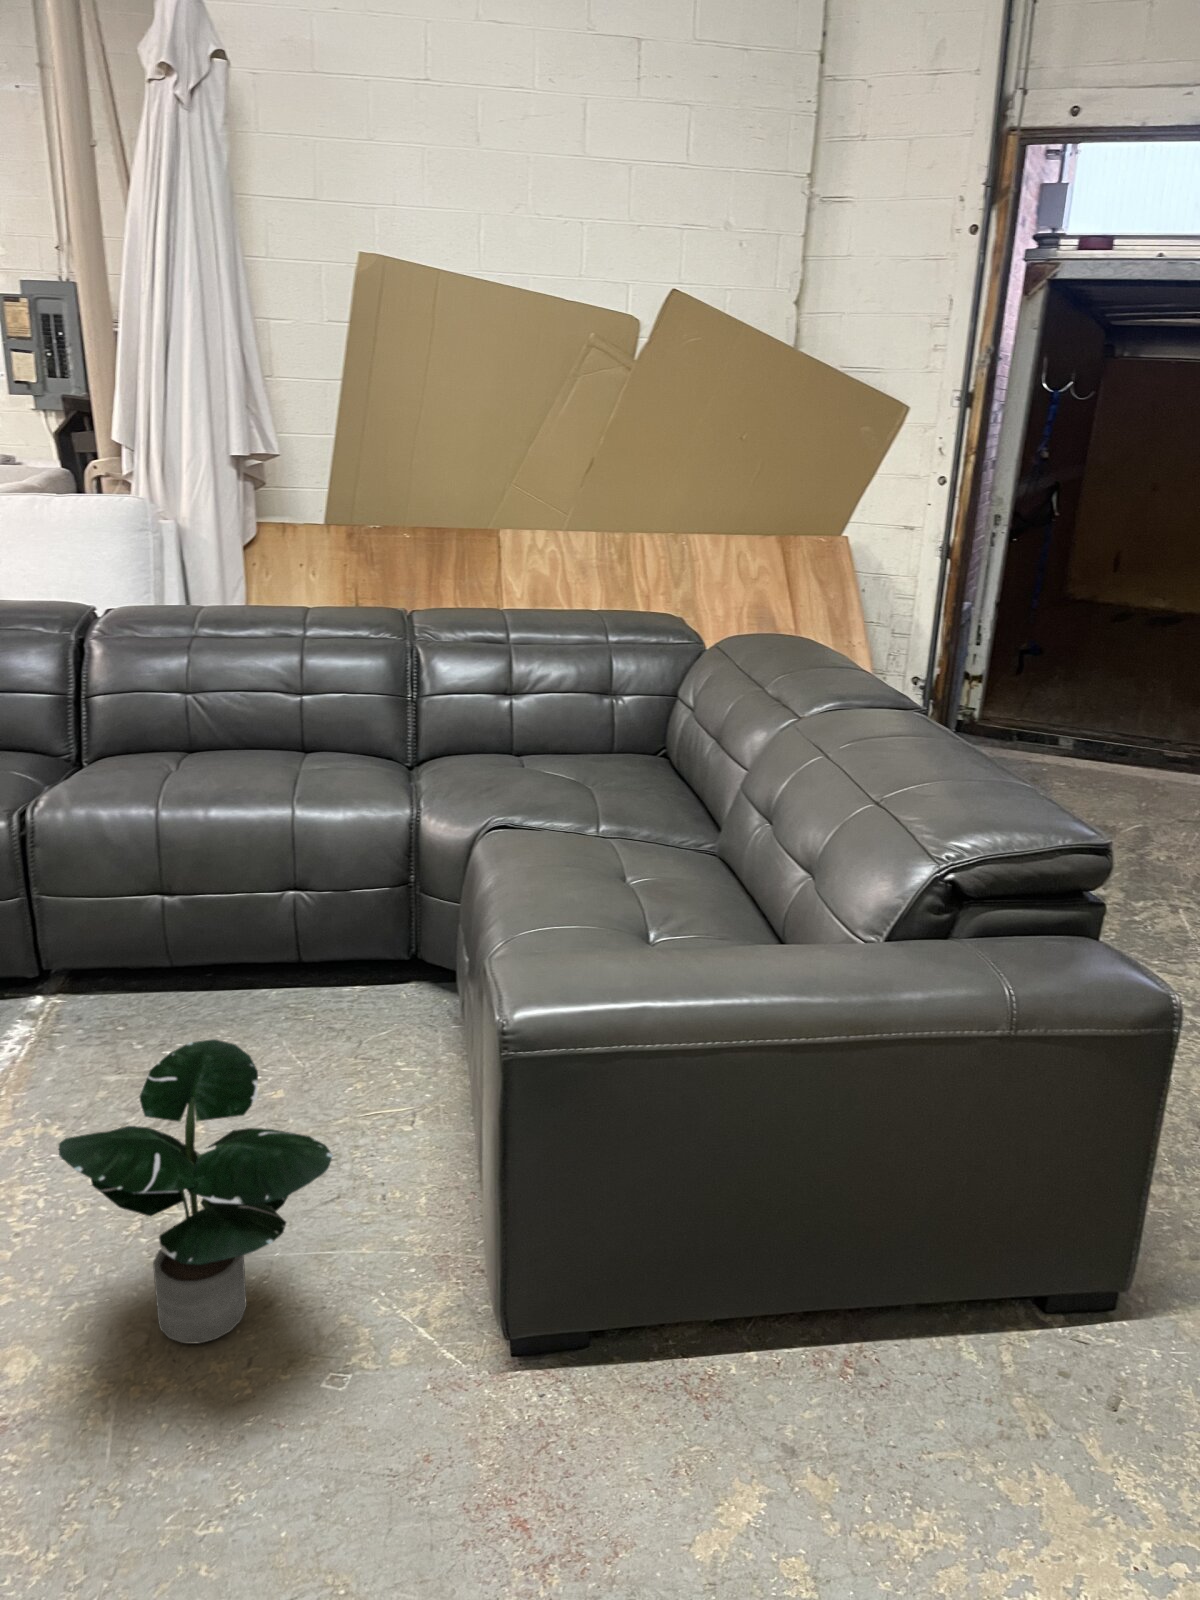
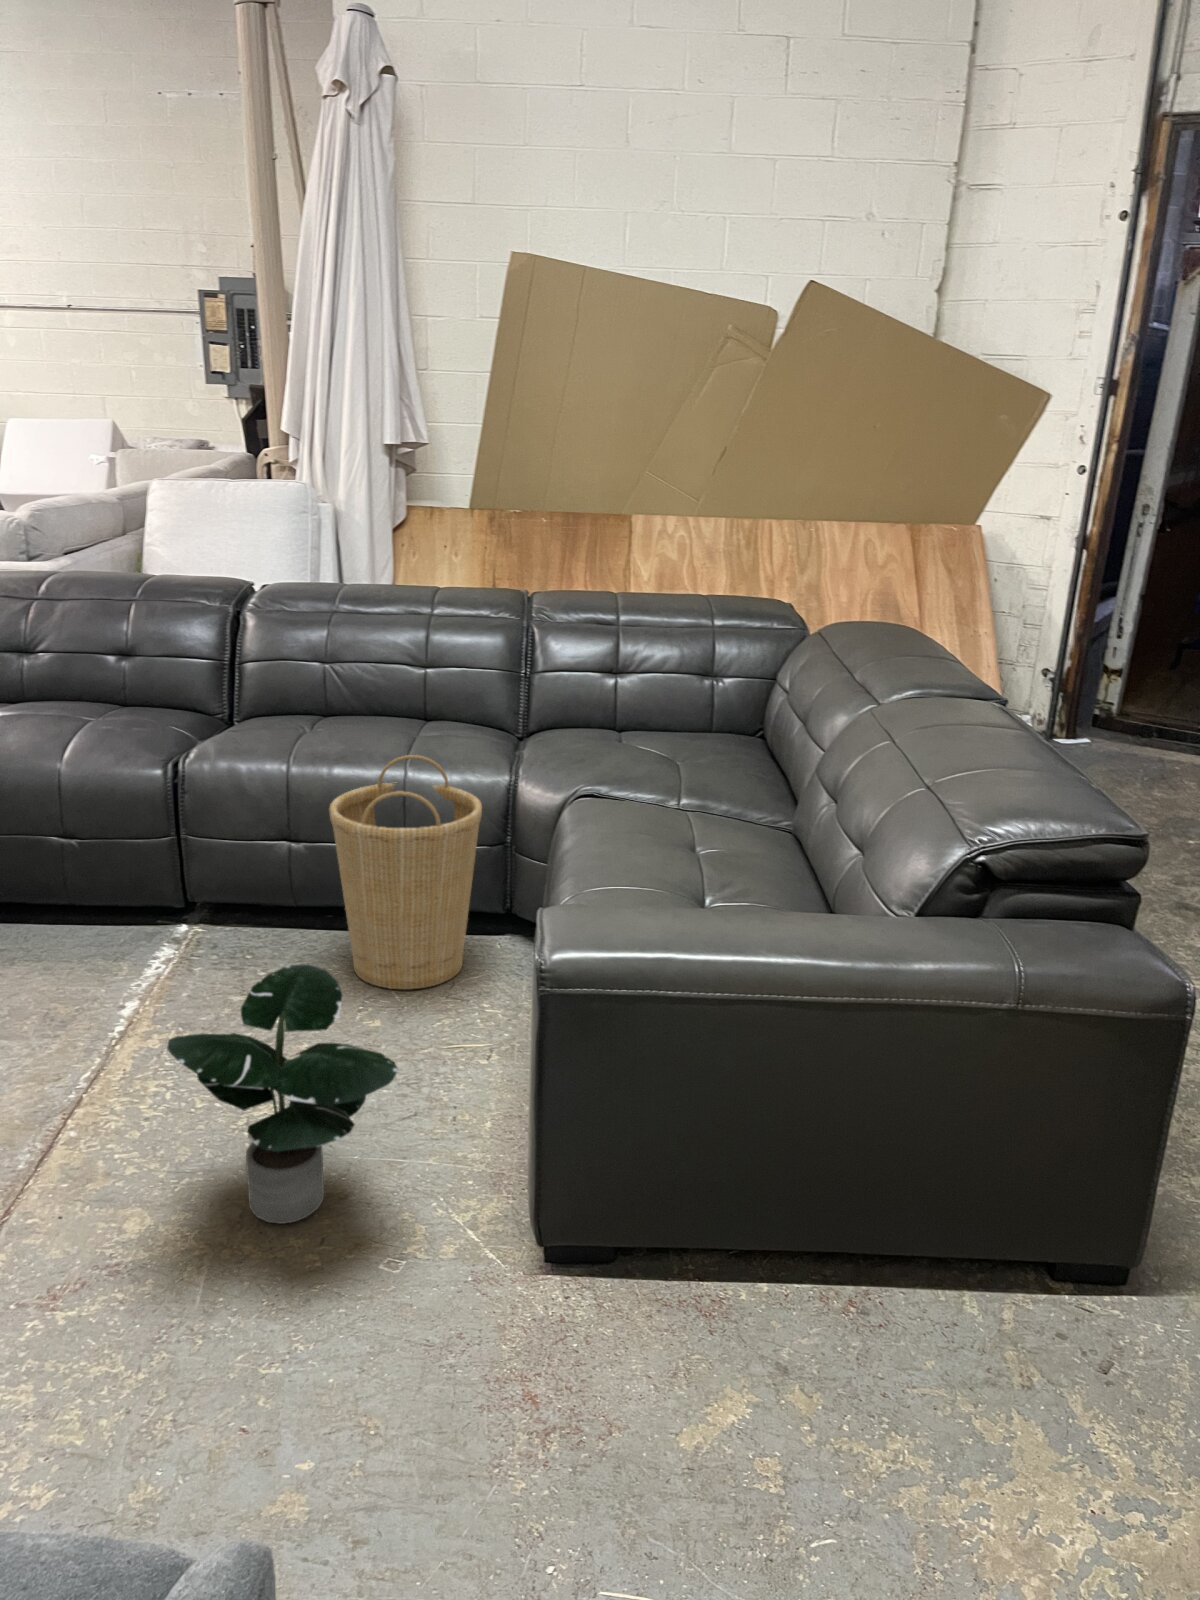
basket: none [210,793,382,1053] -> present [329,755,482,989]

